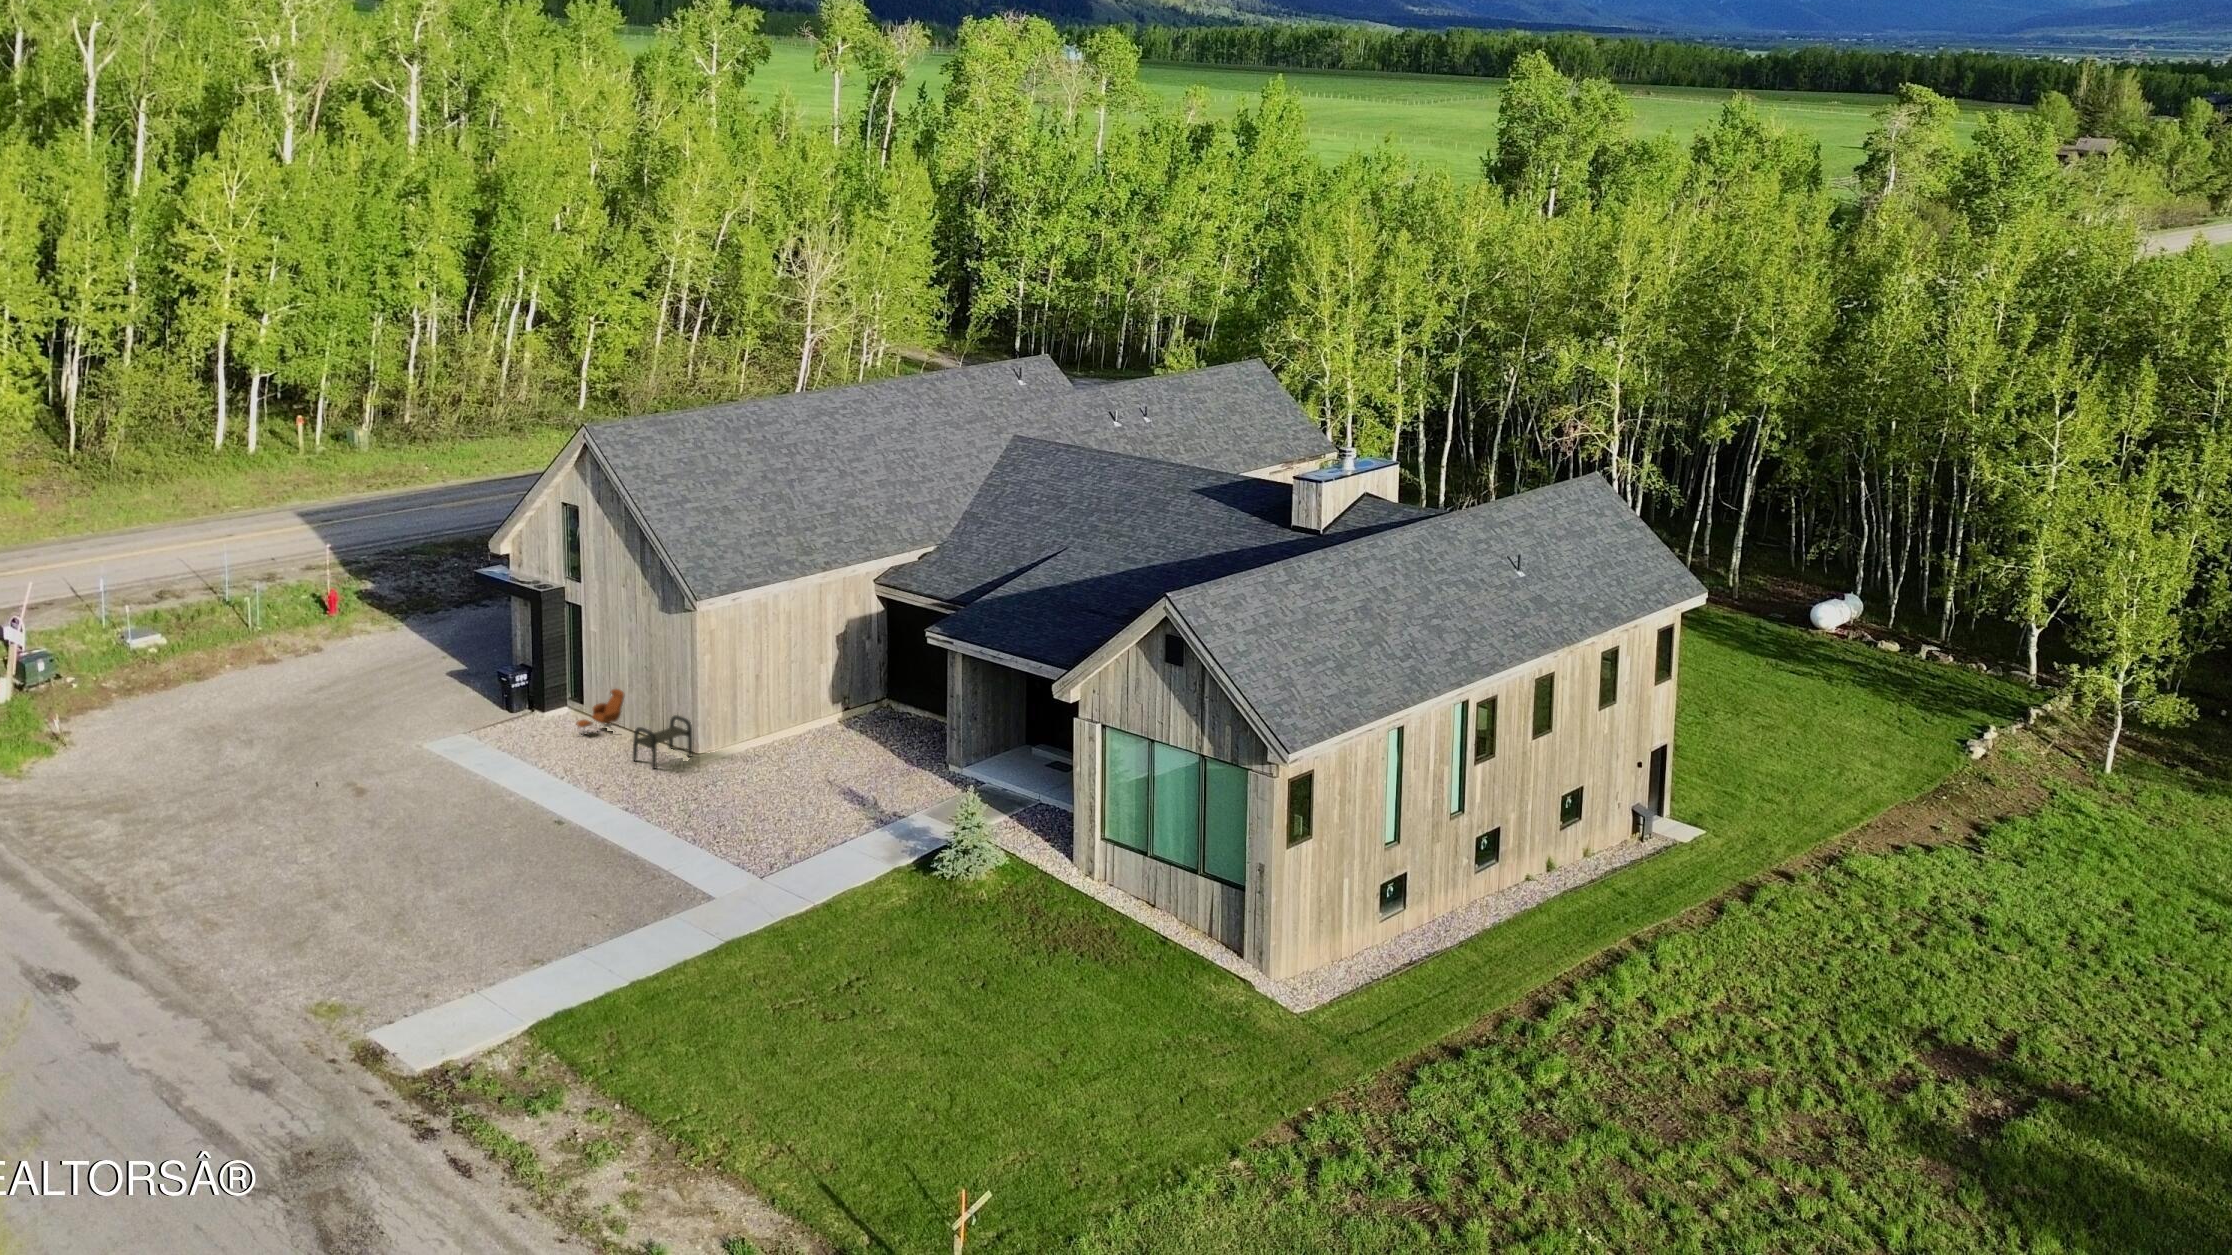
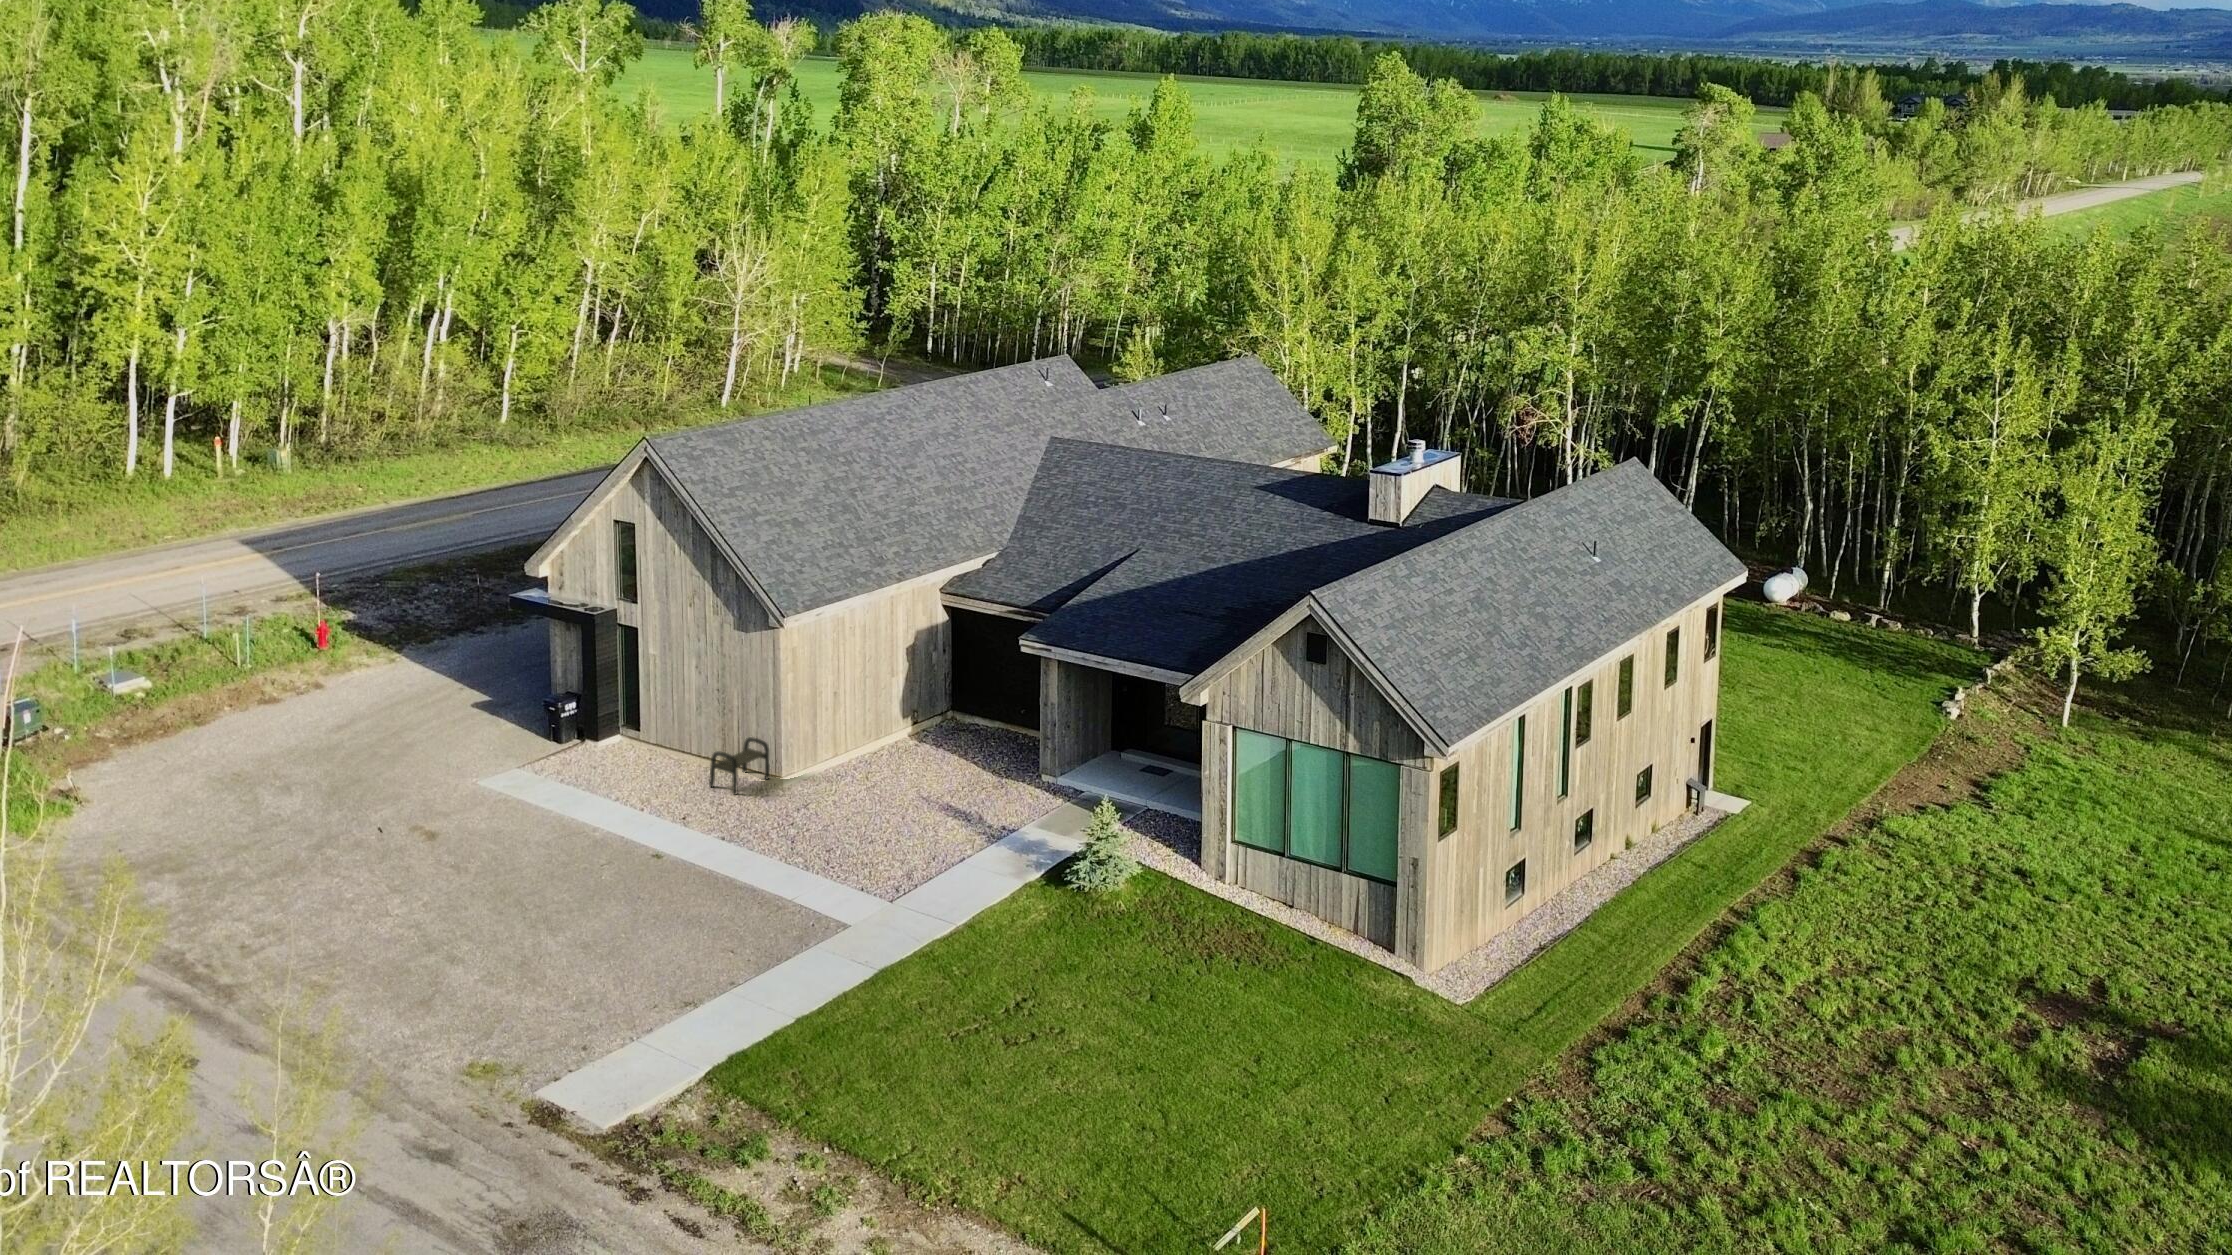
lounge chair: present [576,689,624,734] -> none [640,712,688,765]

